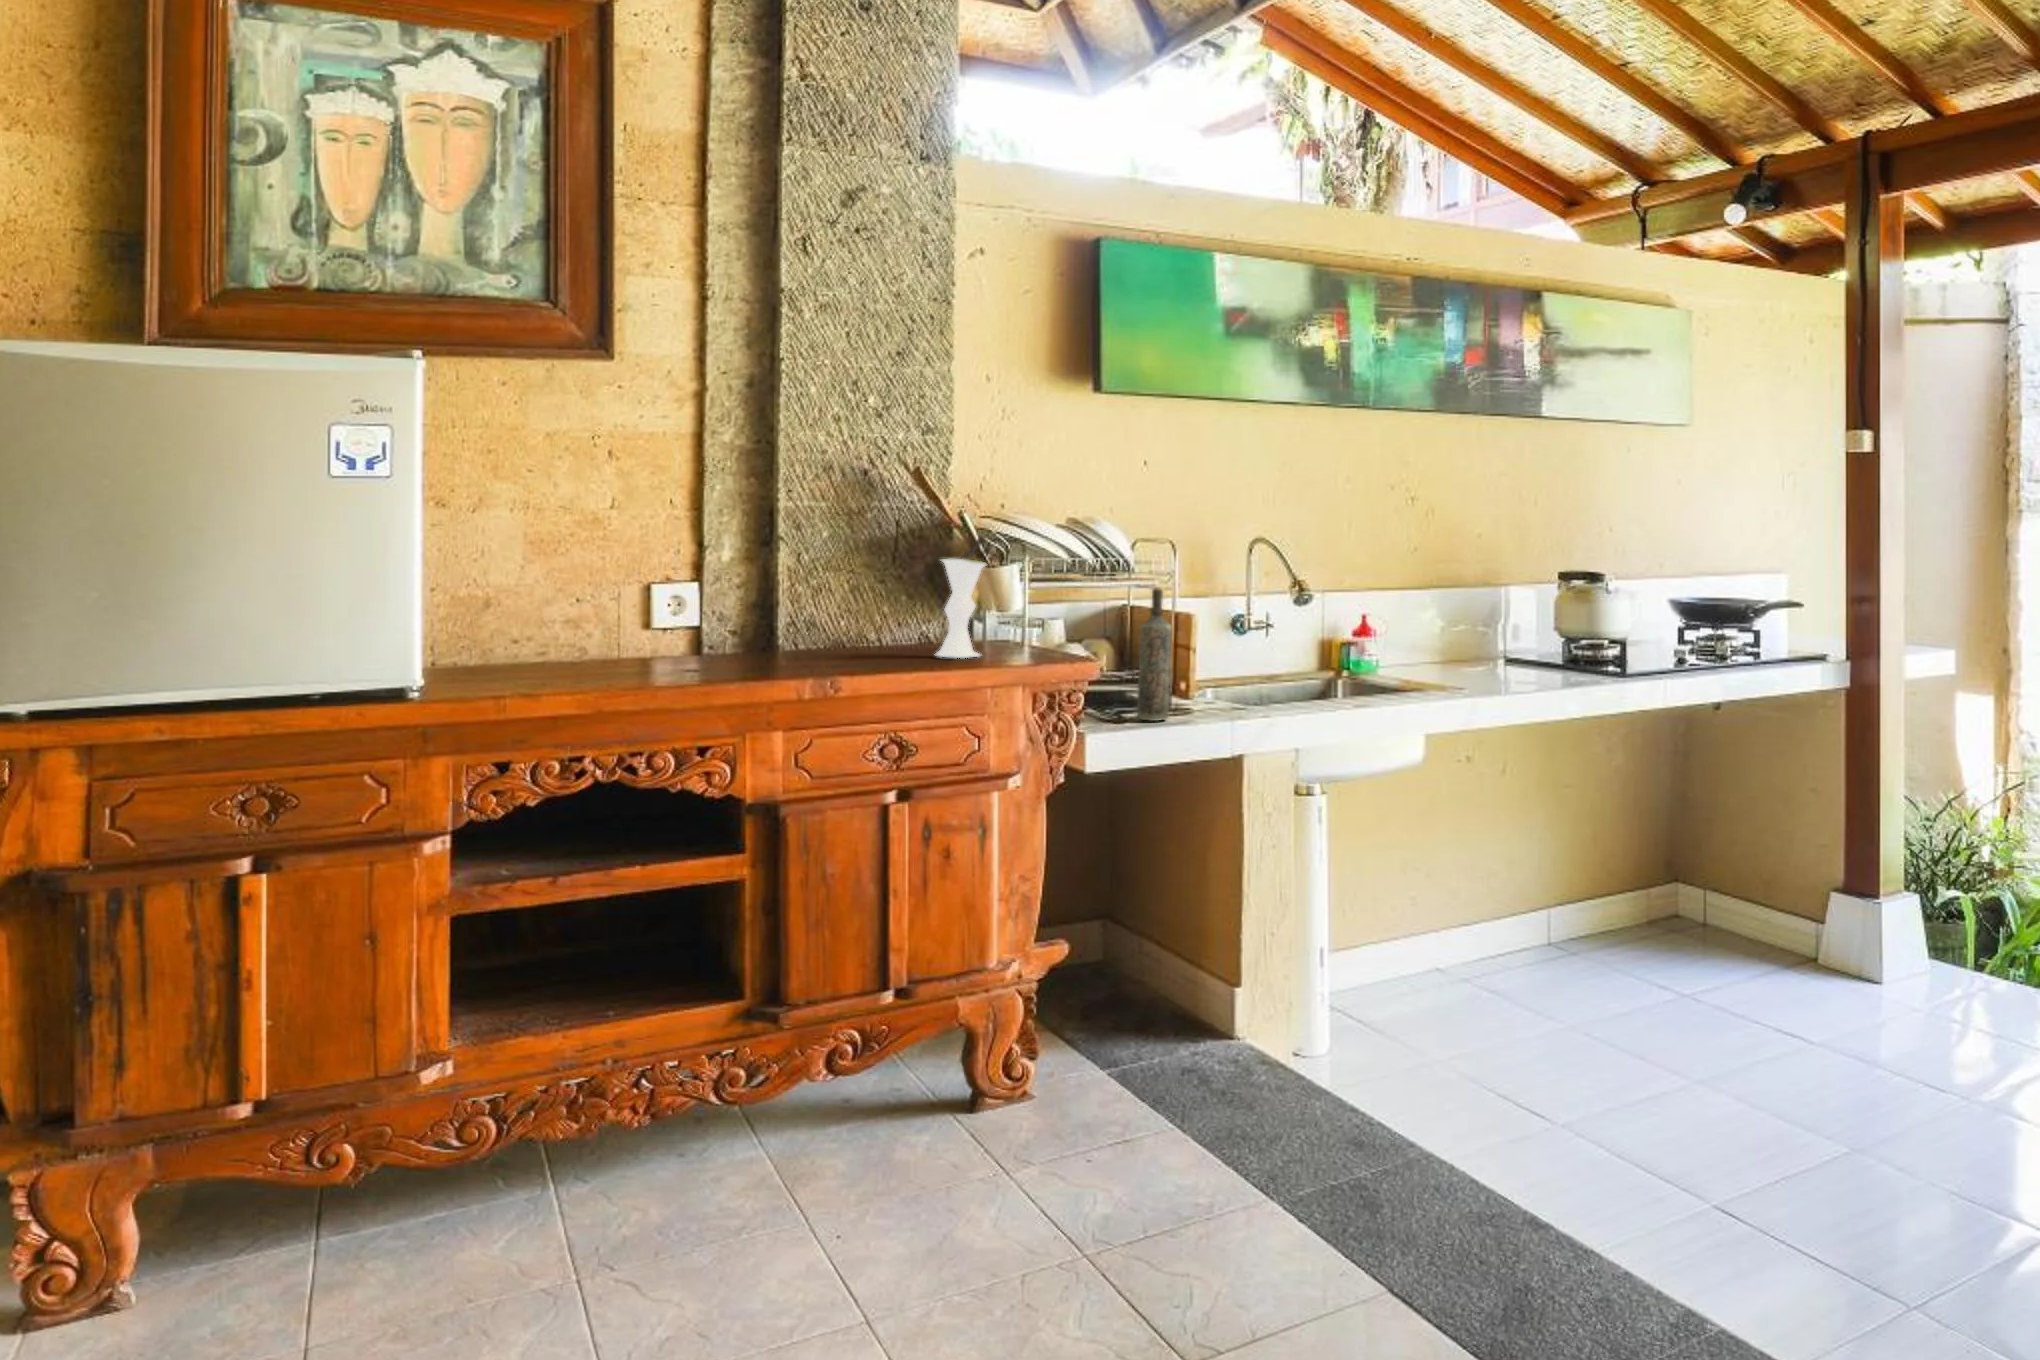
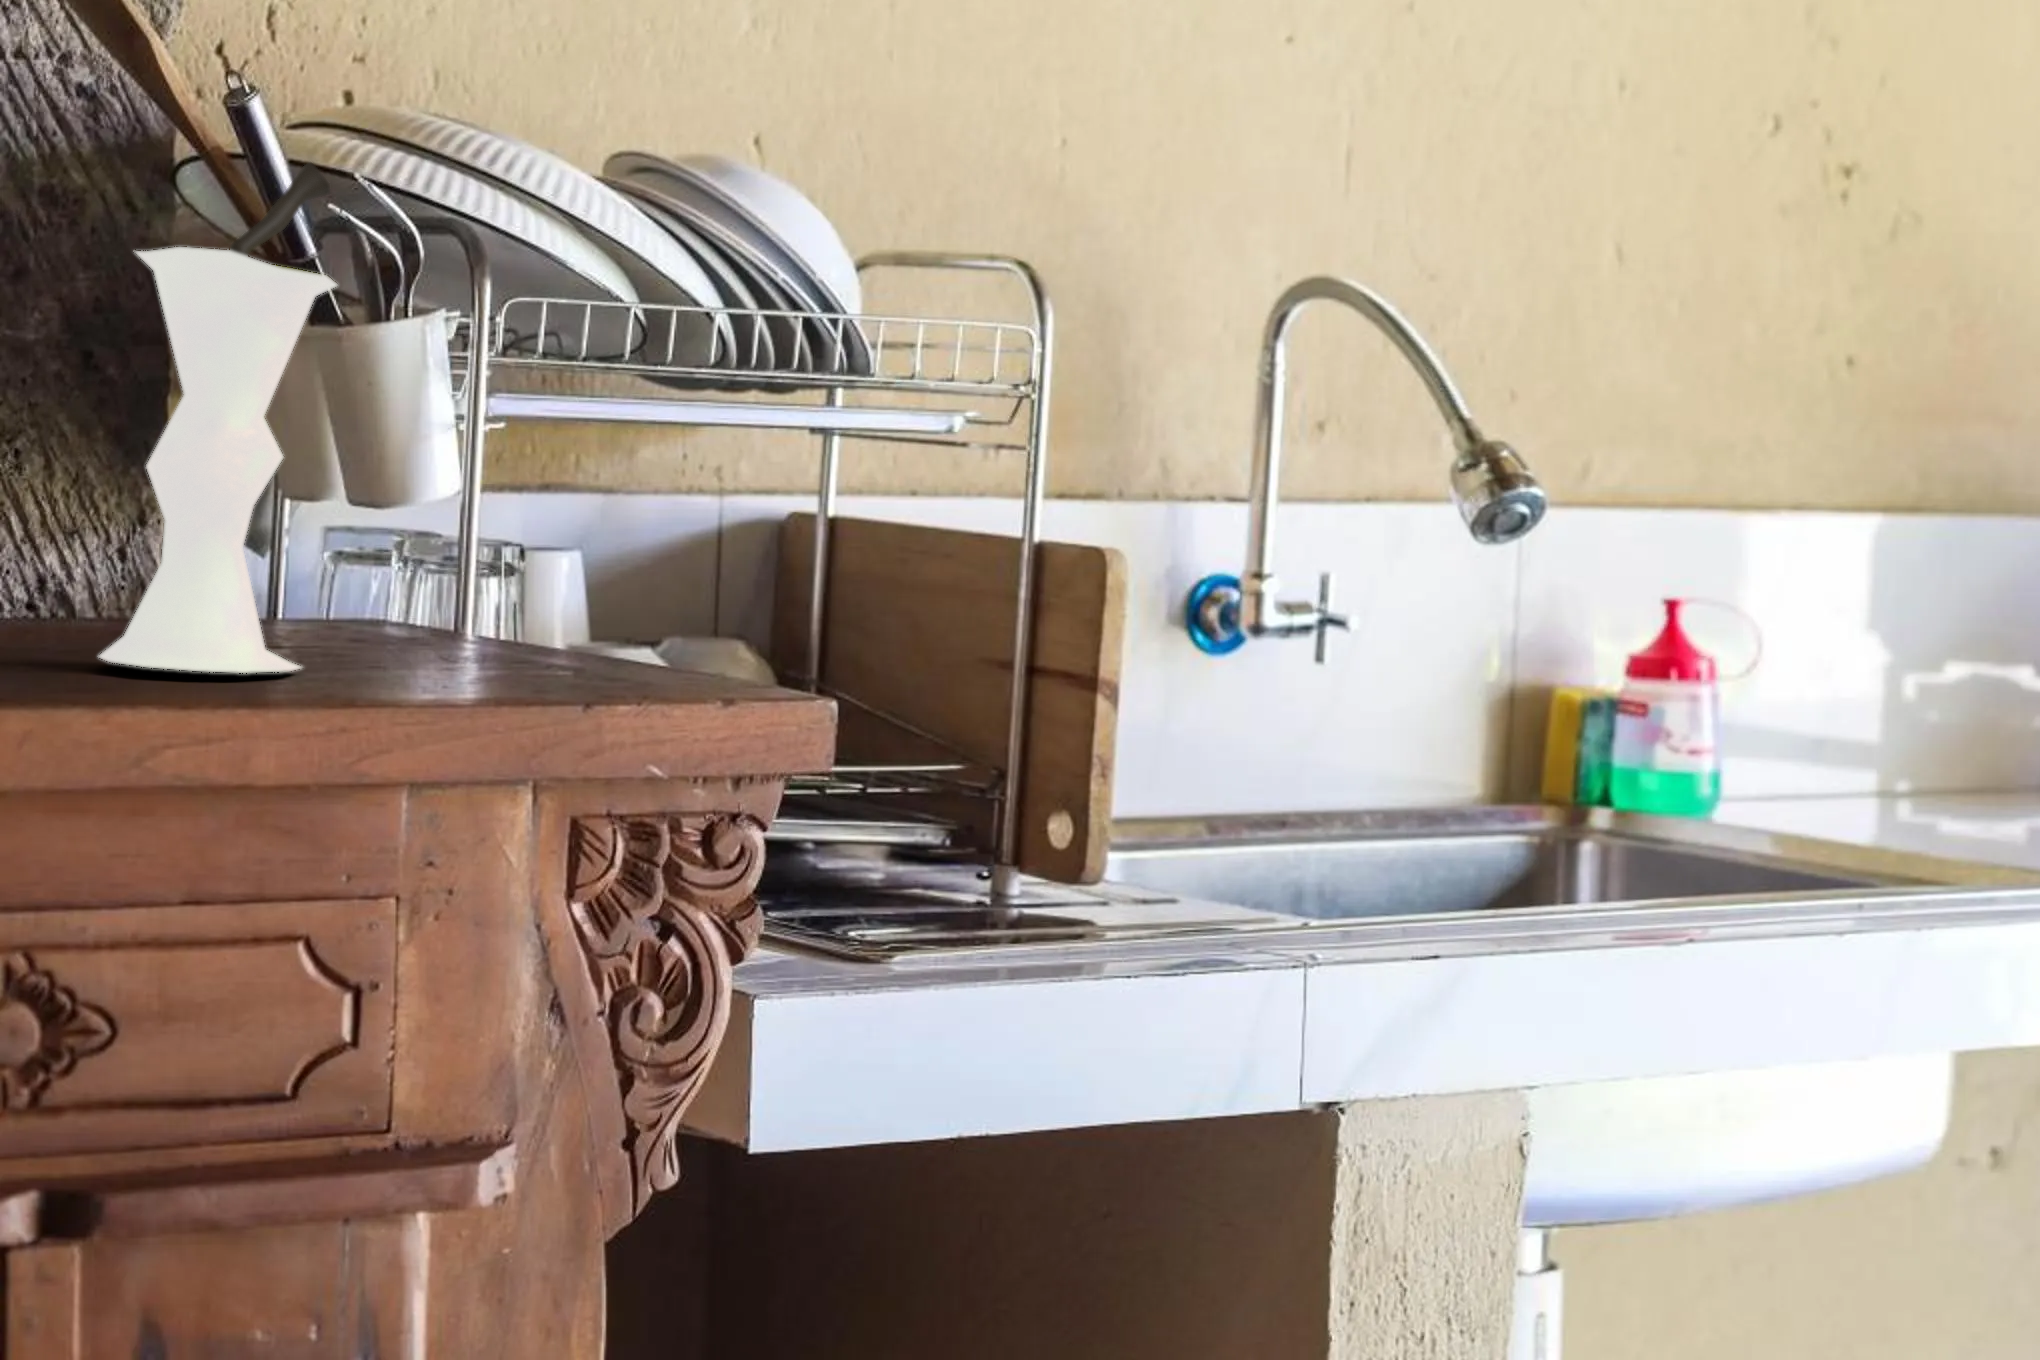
bottle: present [1137,587,1172,721] -> none [903,425,1058,967]

